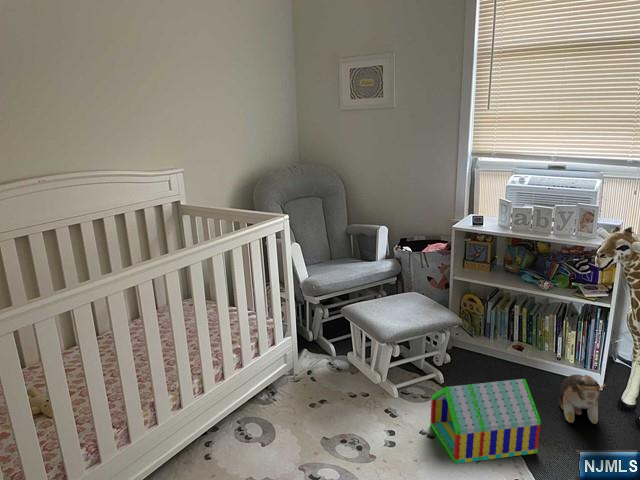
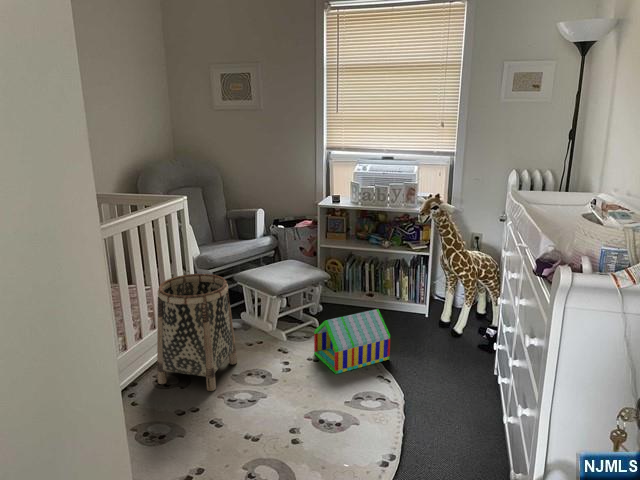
basket: none [232,306,330,459] -> present [157,274,237,391]
plush toy: present [558,374,605,424] -> none [400,302,429,338]

